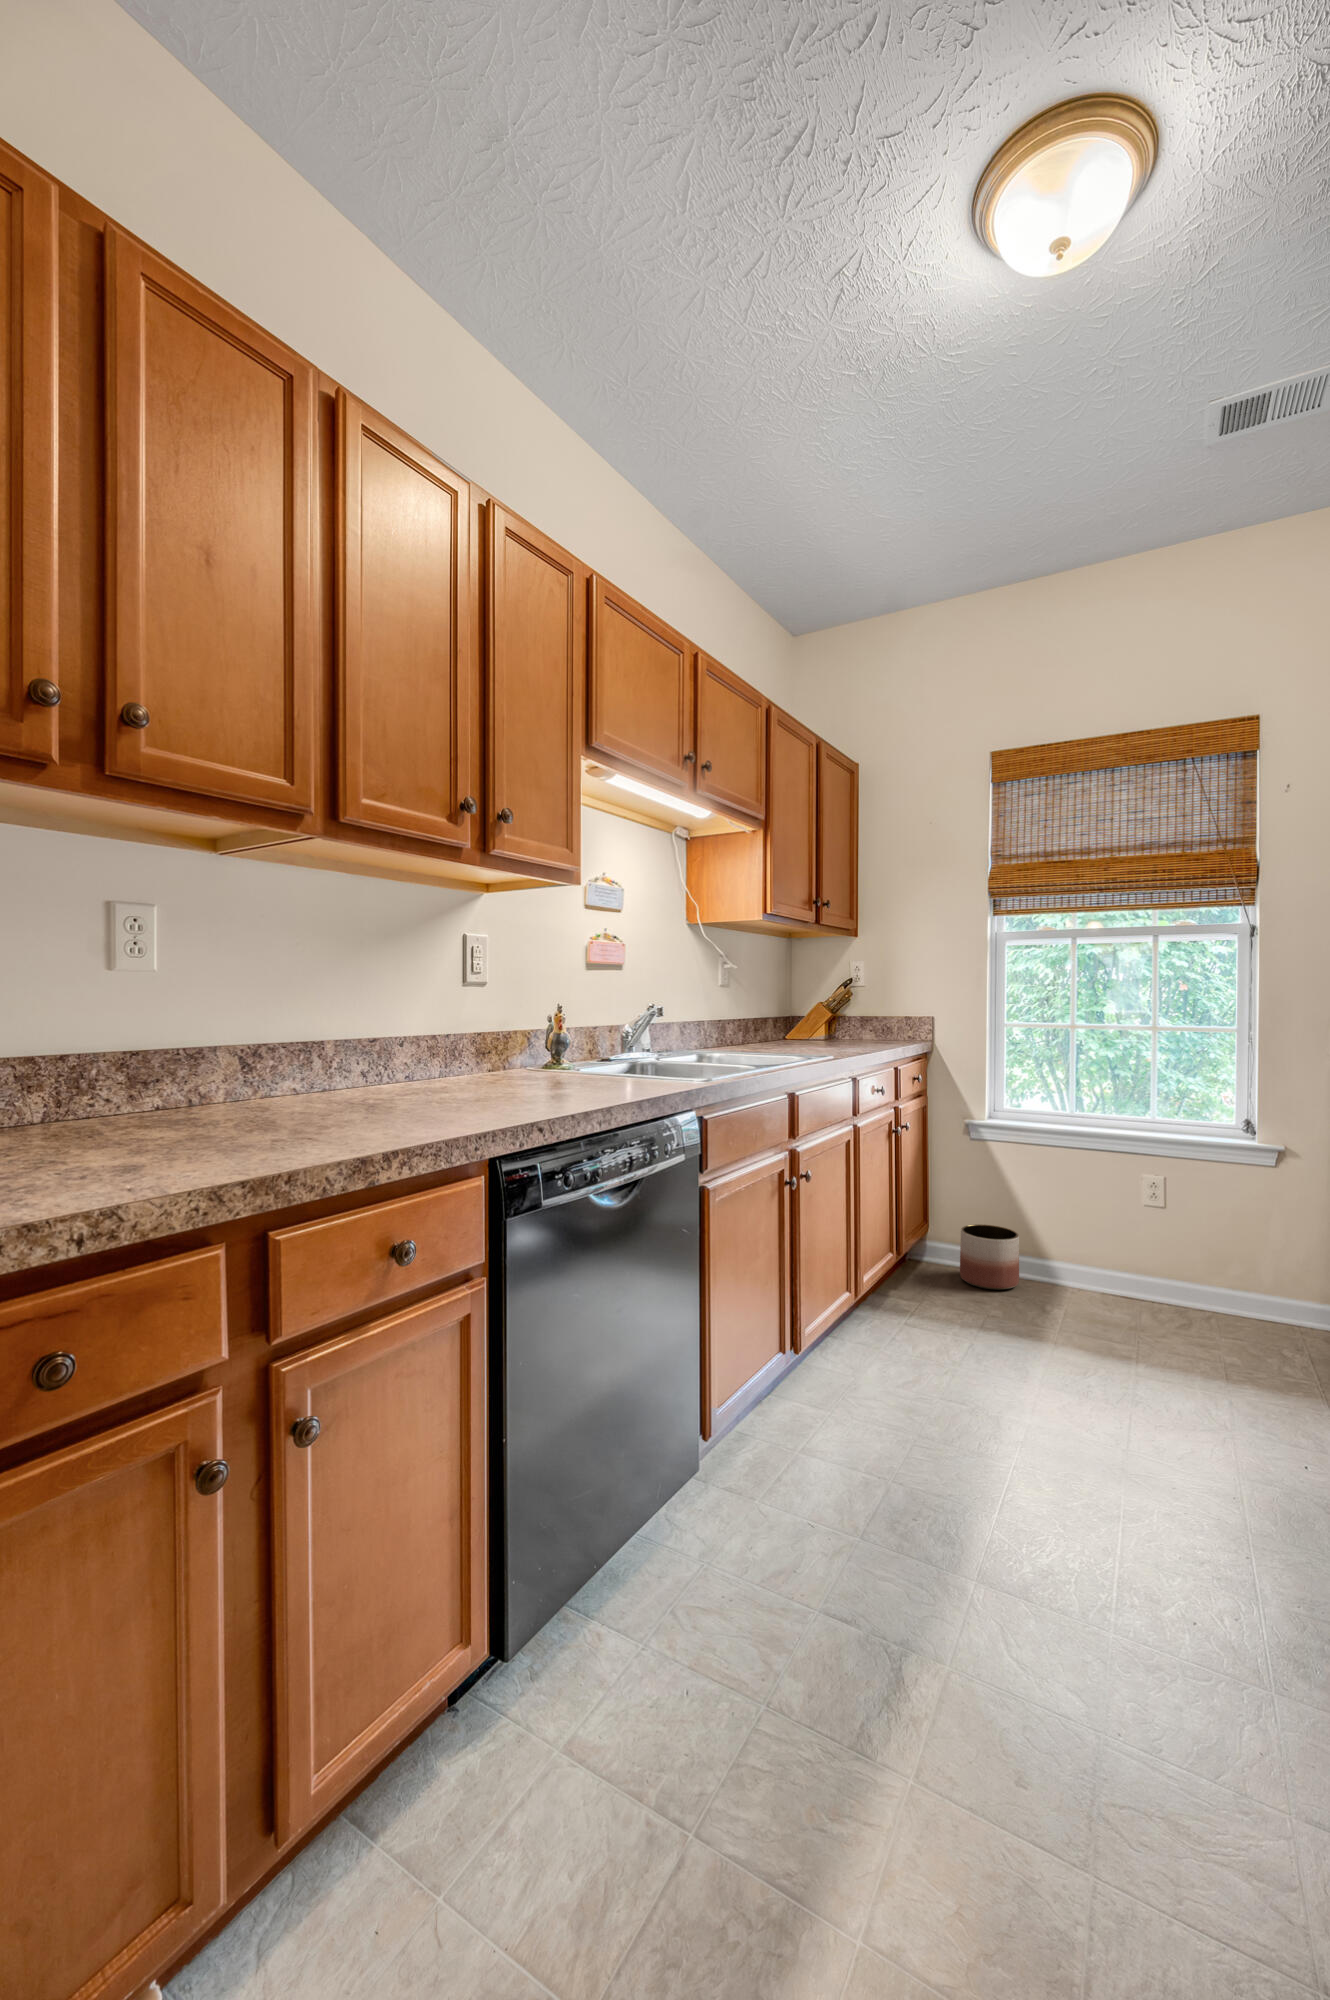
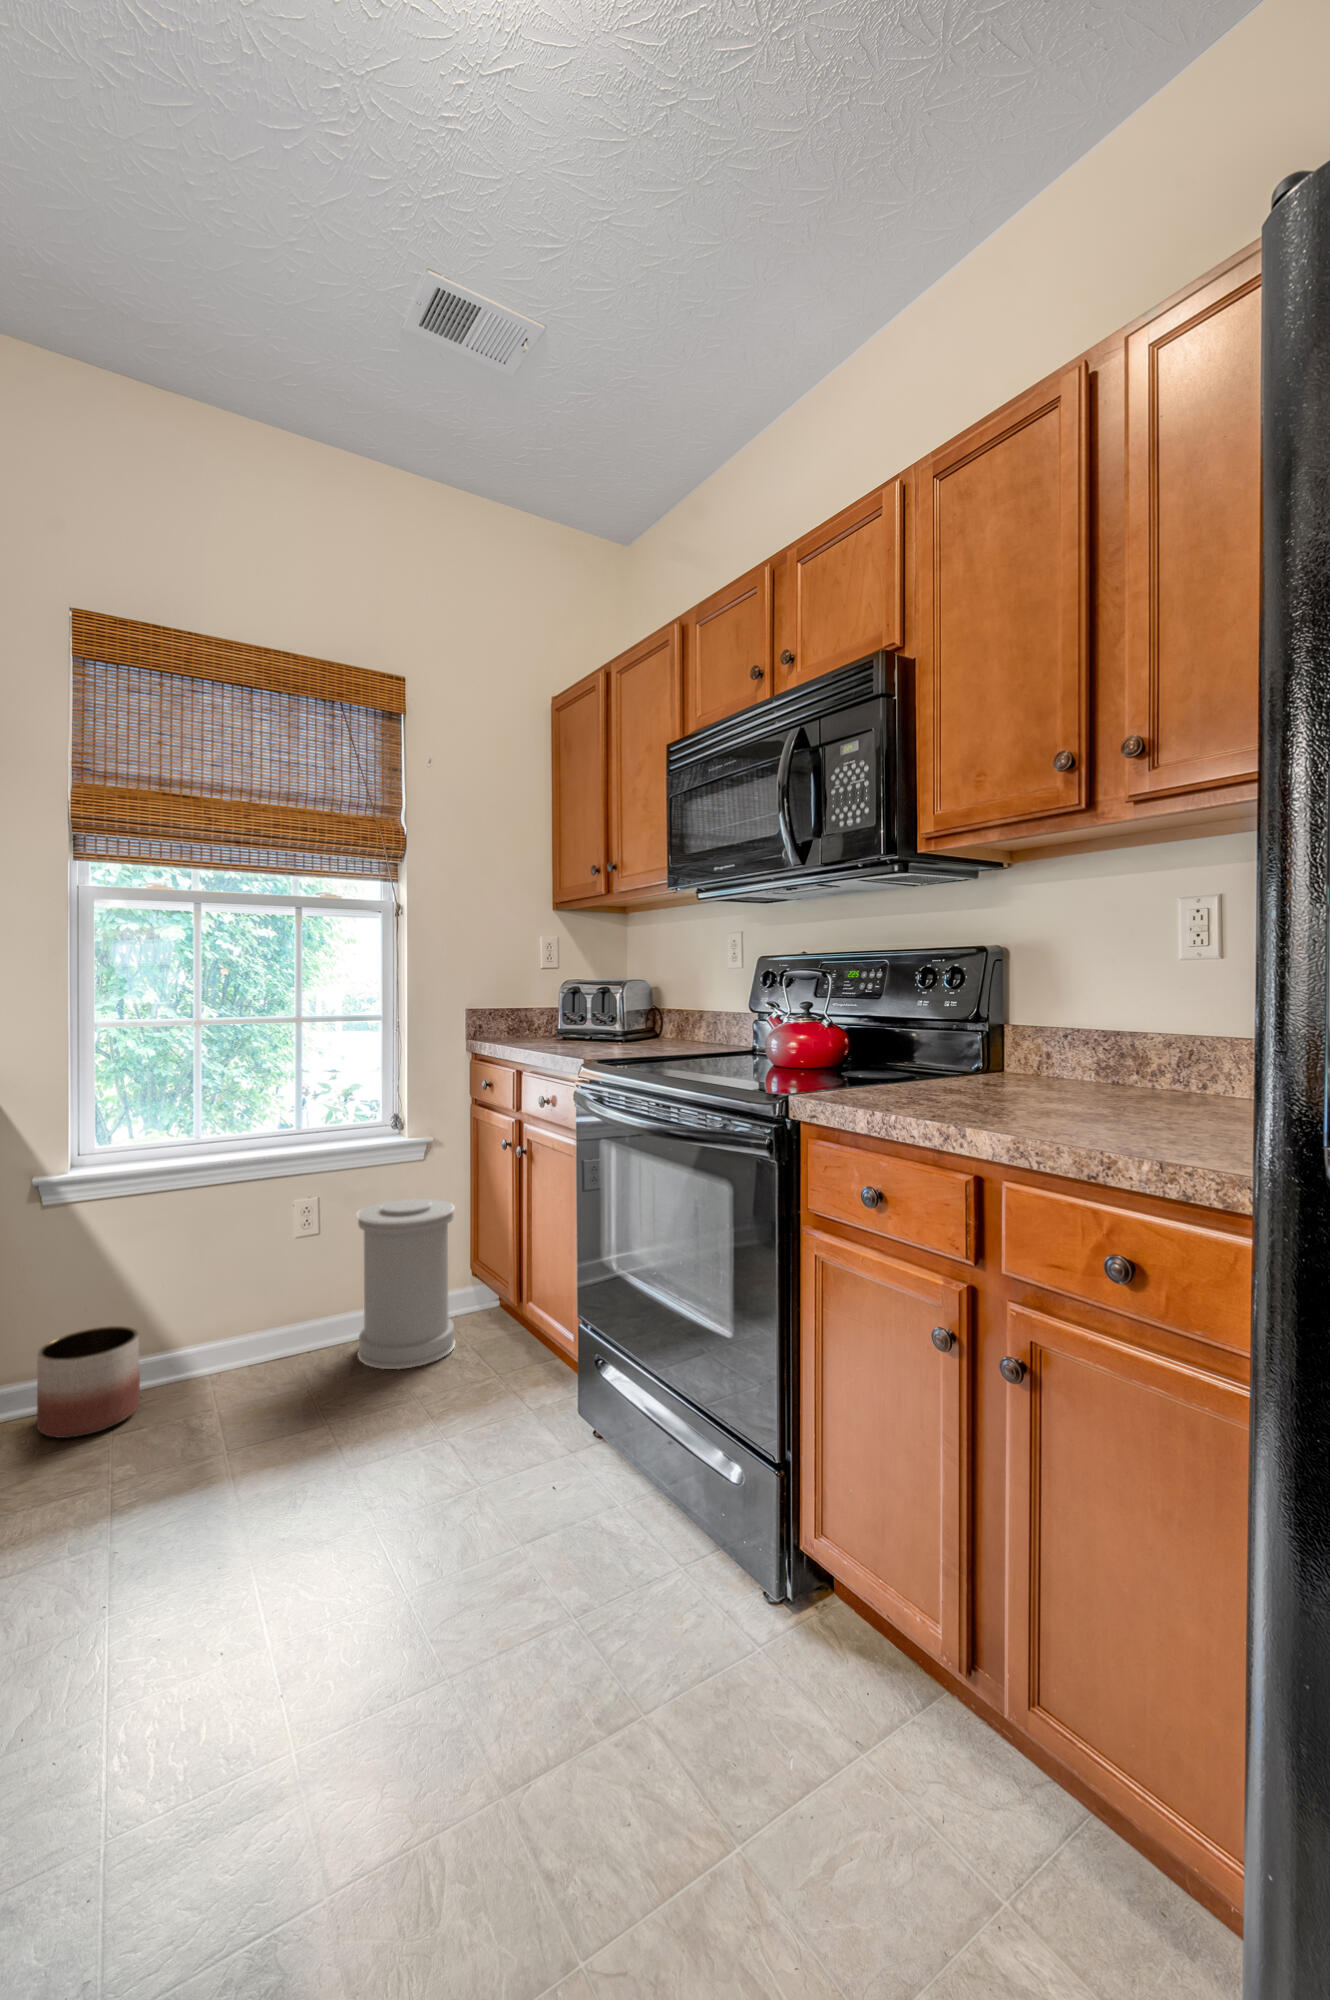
trash can: none [1187,1194,1292,1347] -> present [357,1198,455,1369]

